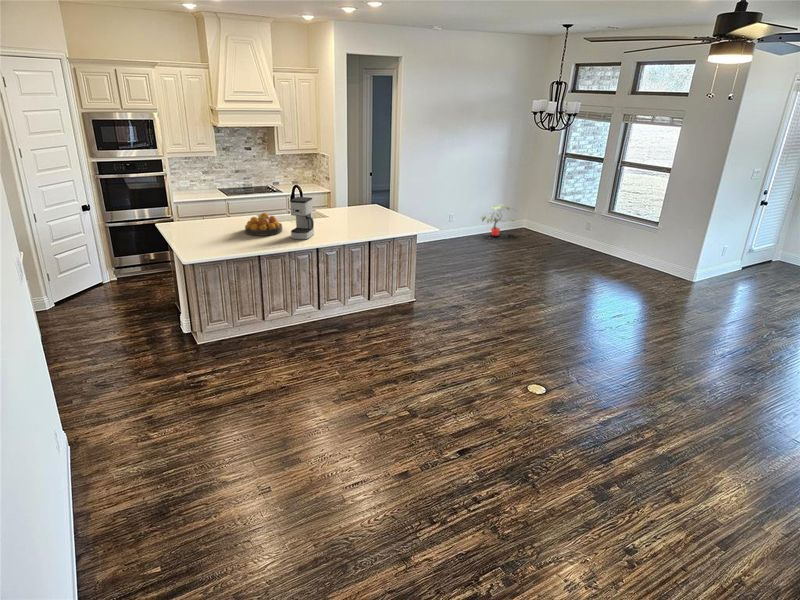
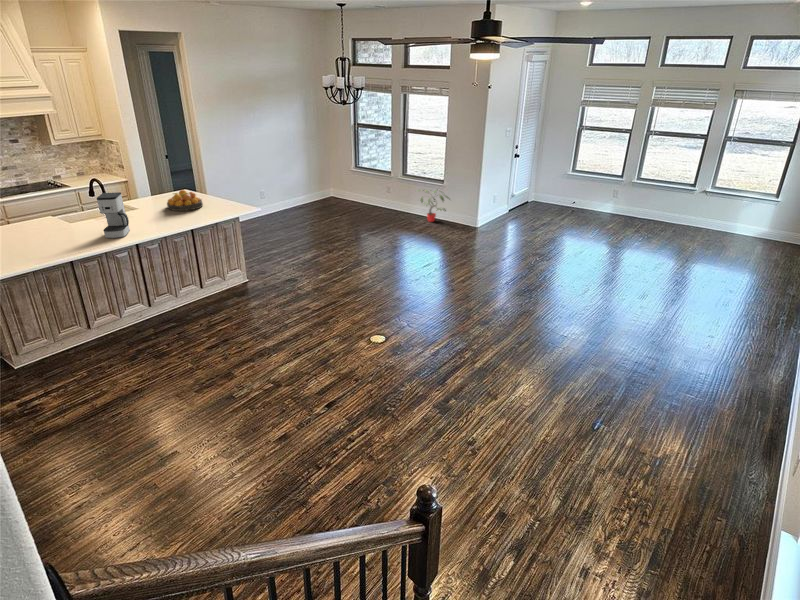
potted plant: present [482,205,515,236] -> present [418,190,449,222]
fruit bowl: present [245,213,282,236] -> present [167,190,203,211]

